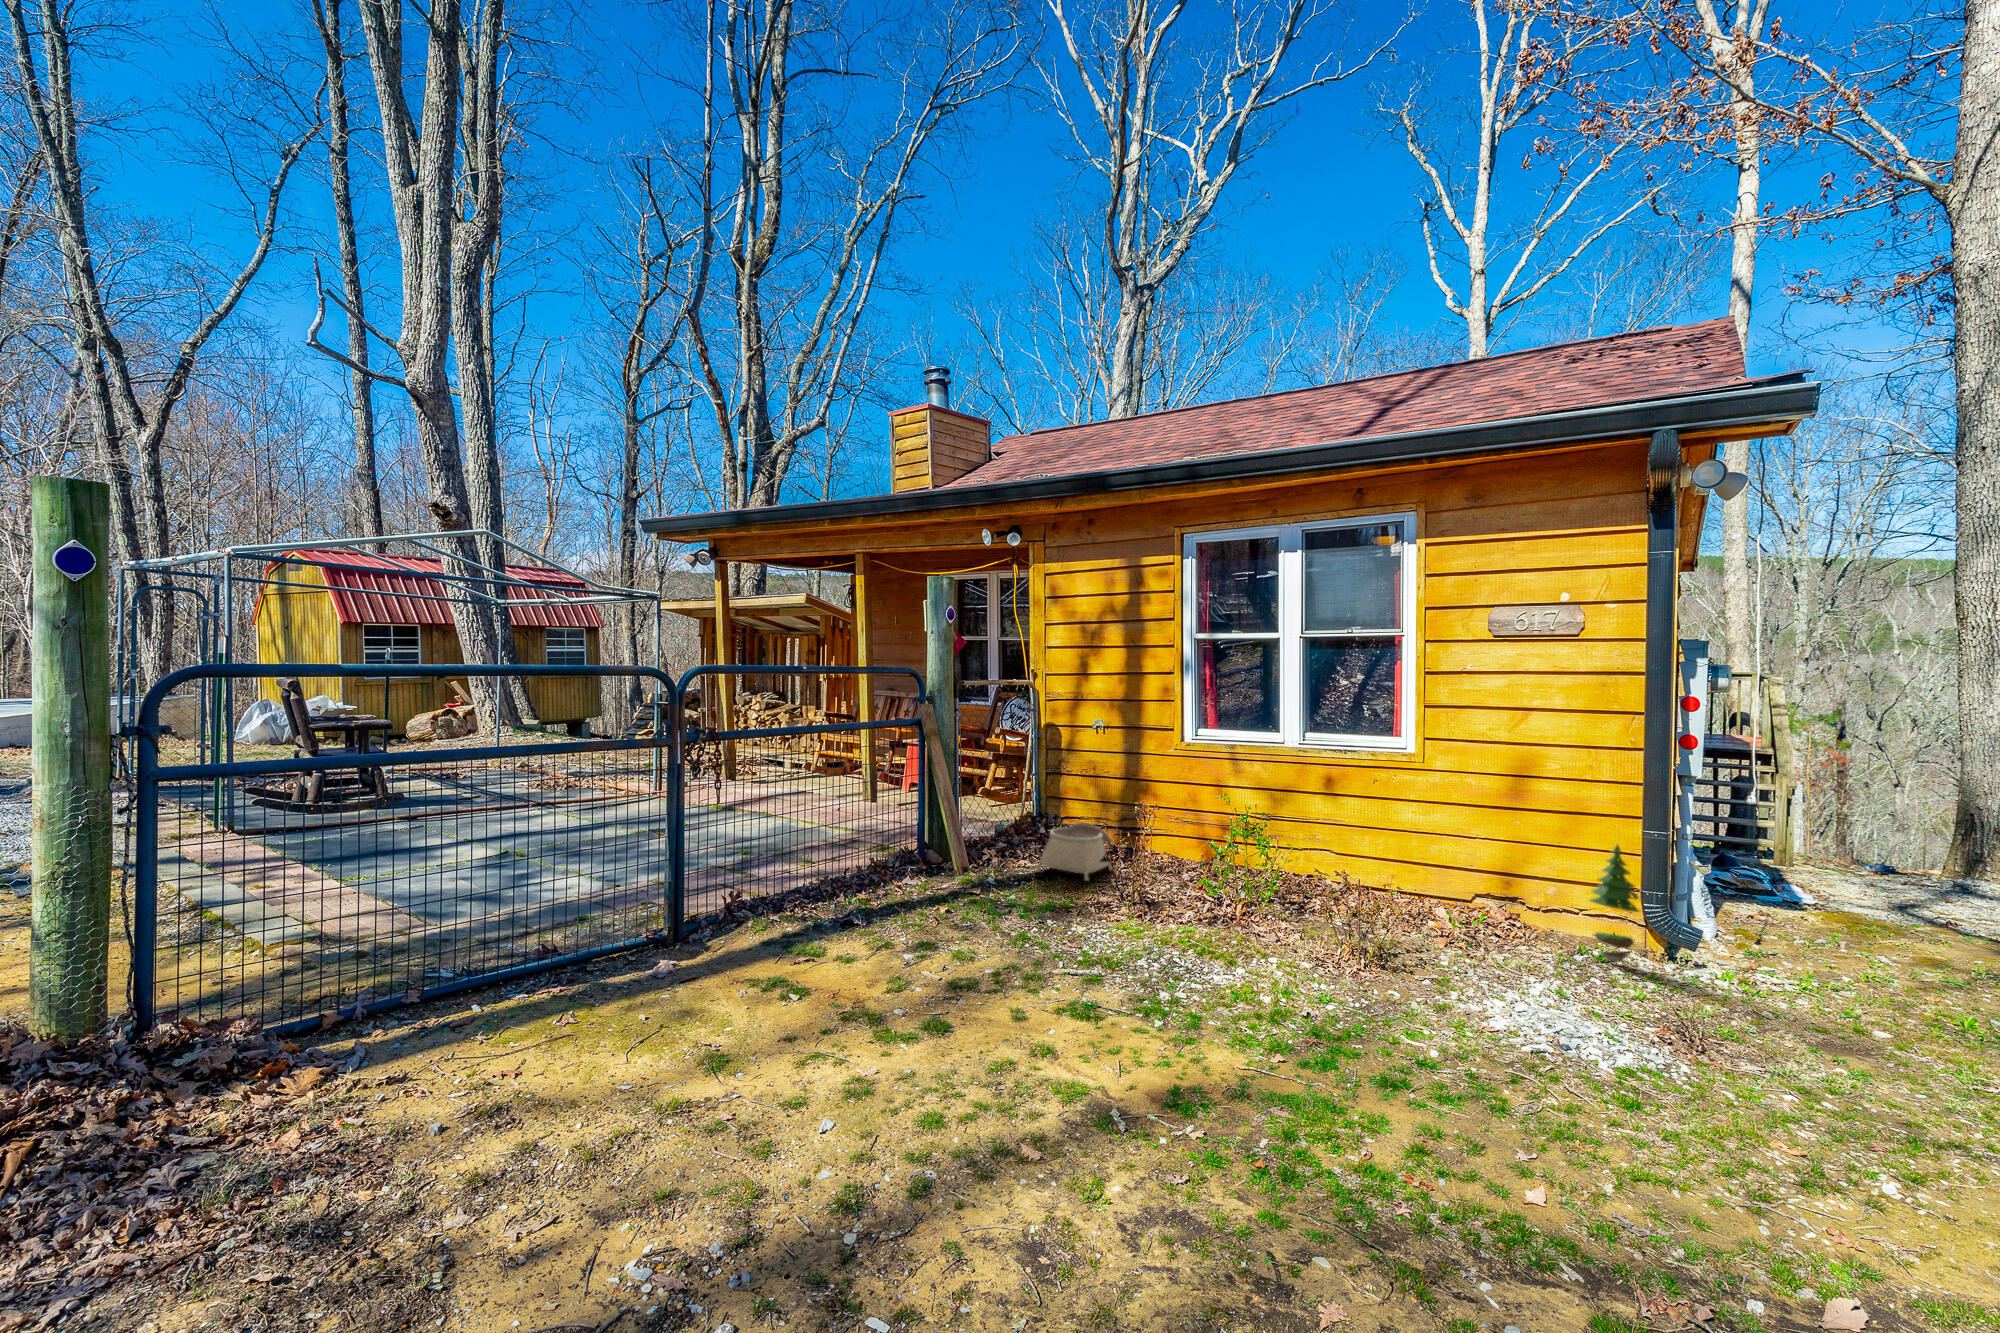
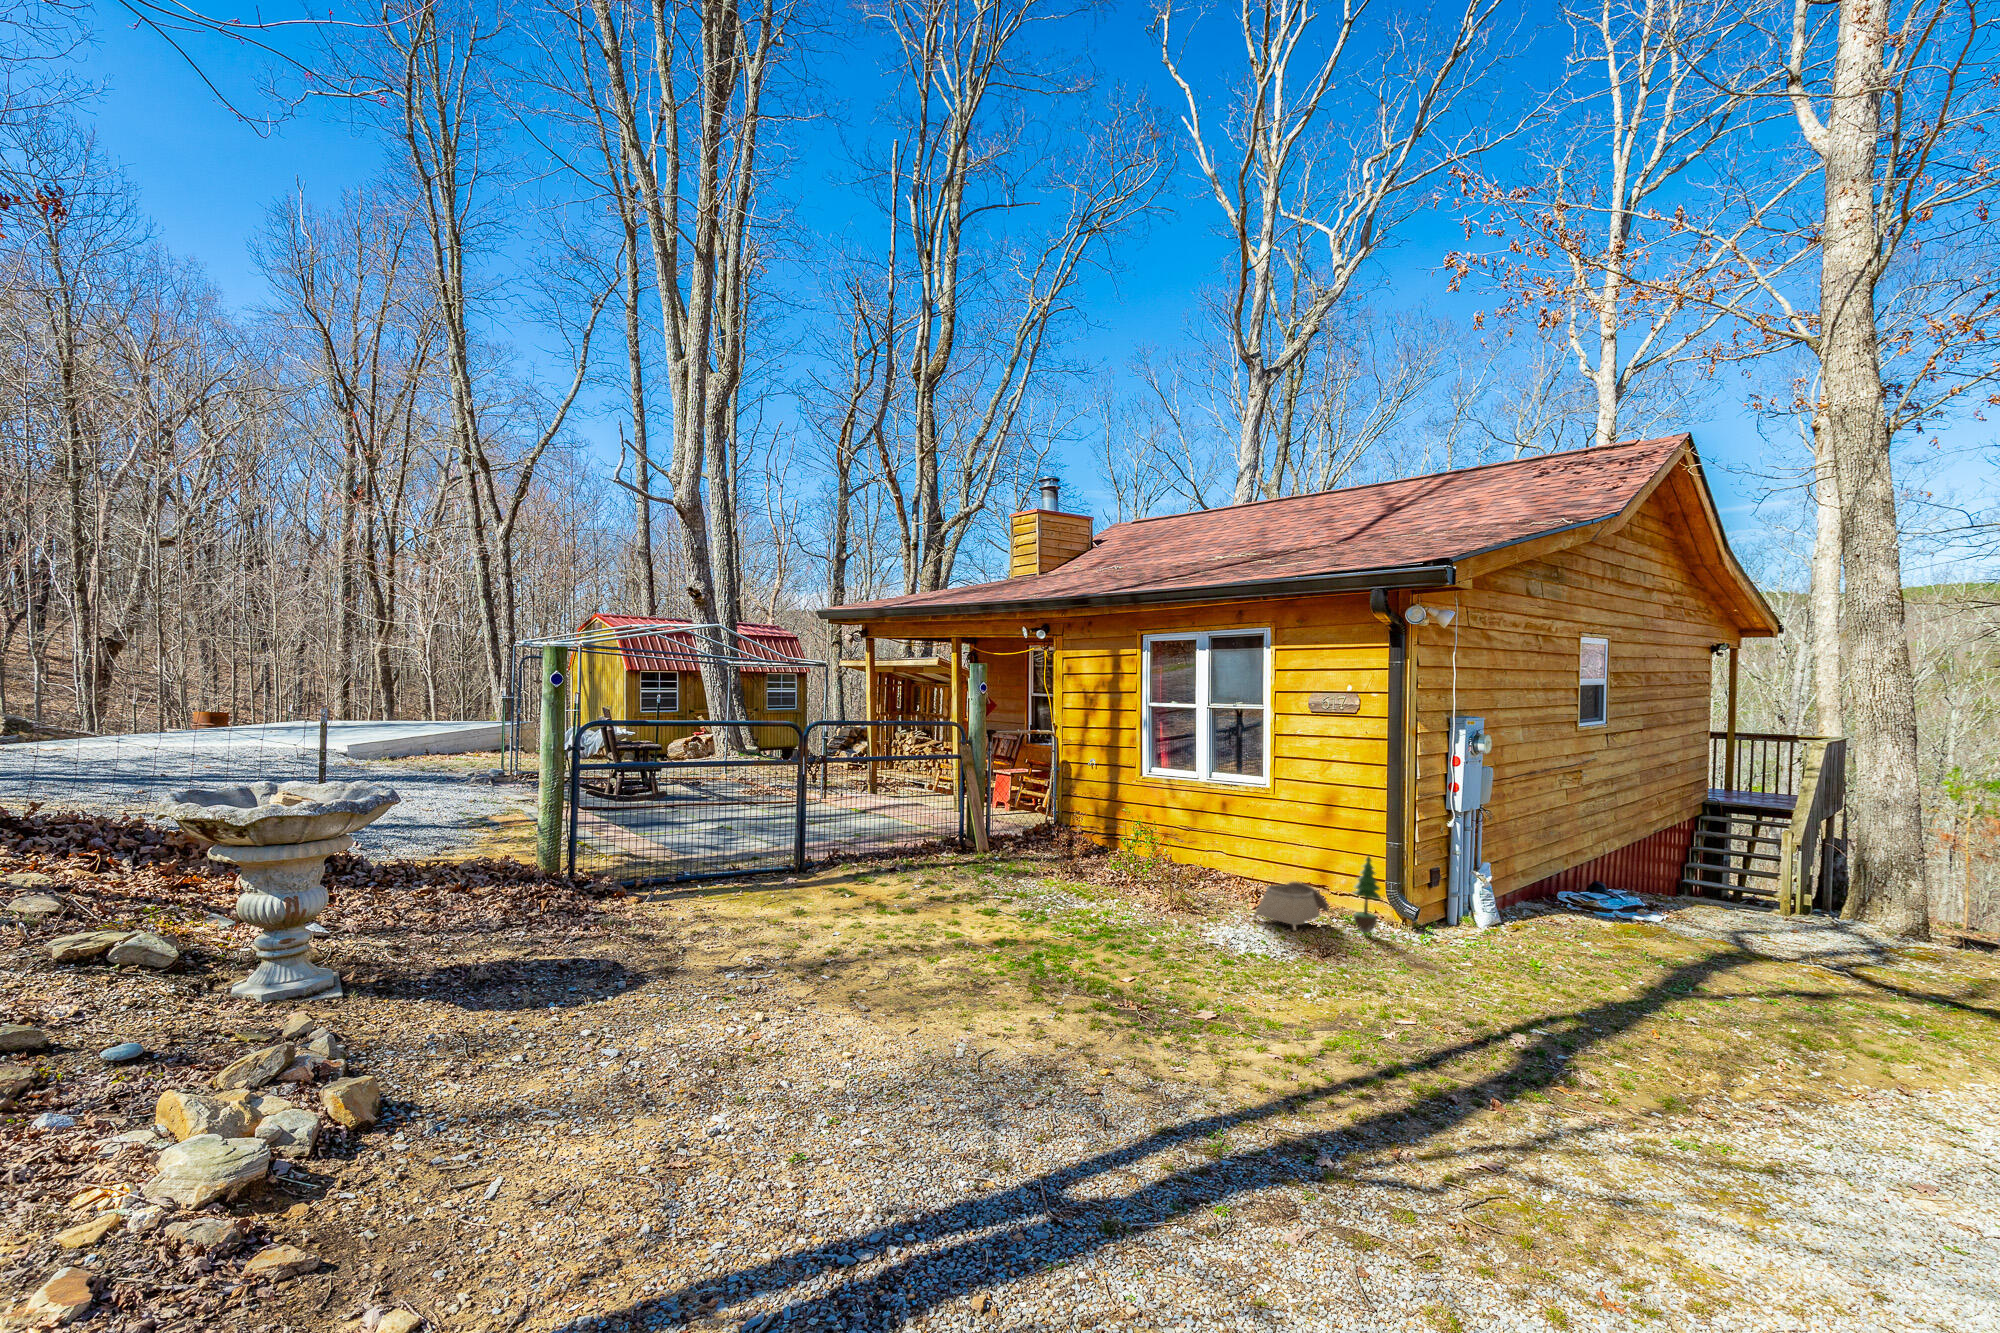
basket: present [1036,823,1114,881] -> present [1253,881,1329,931]

